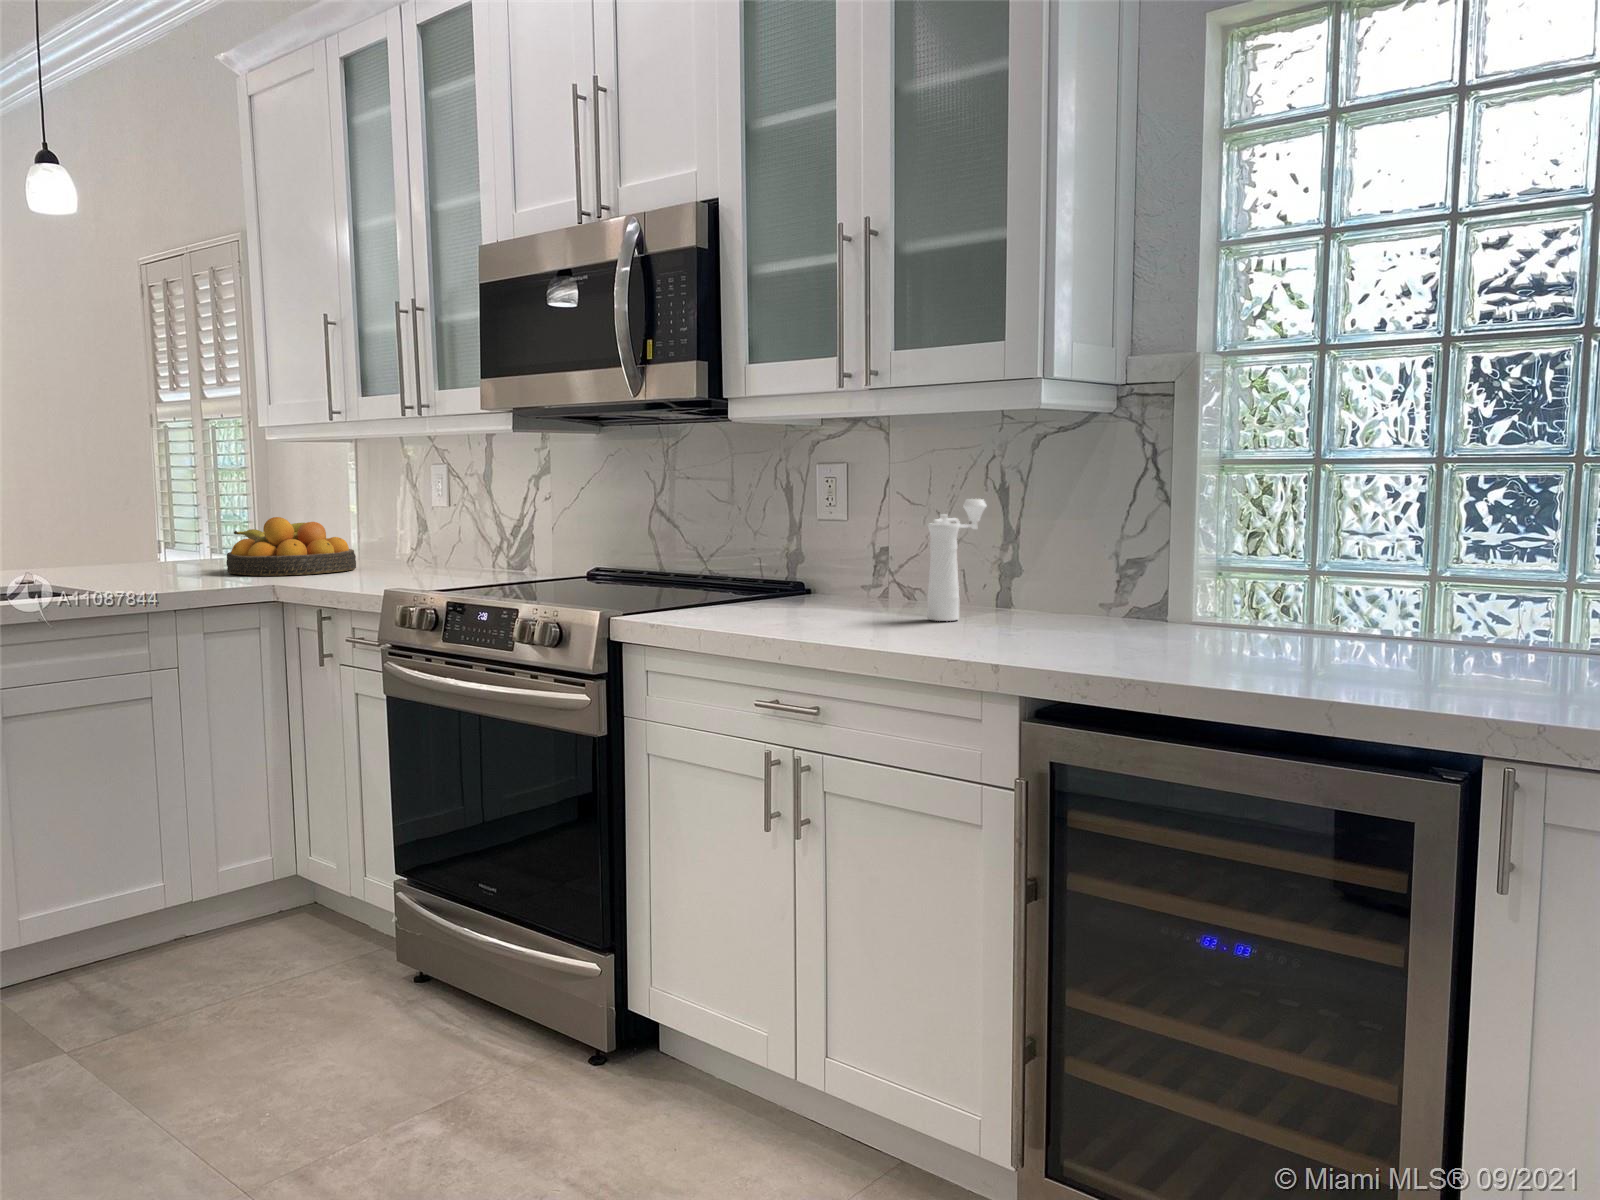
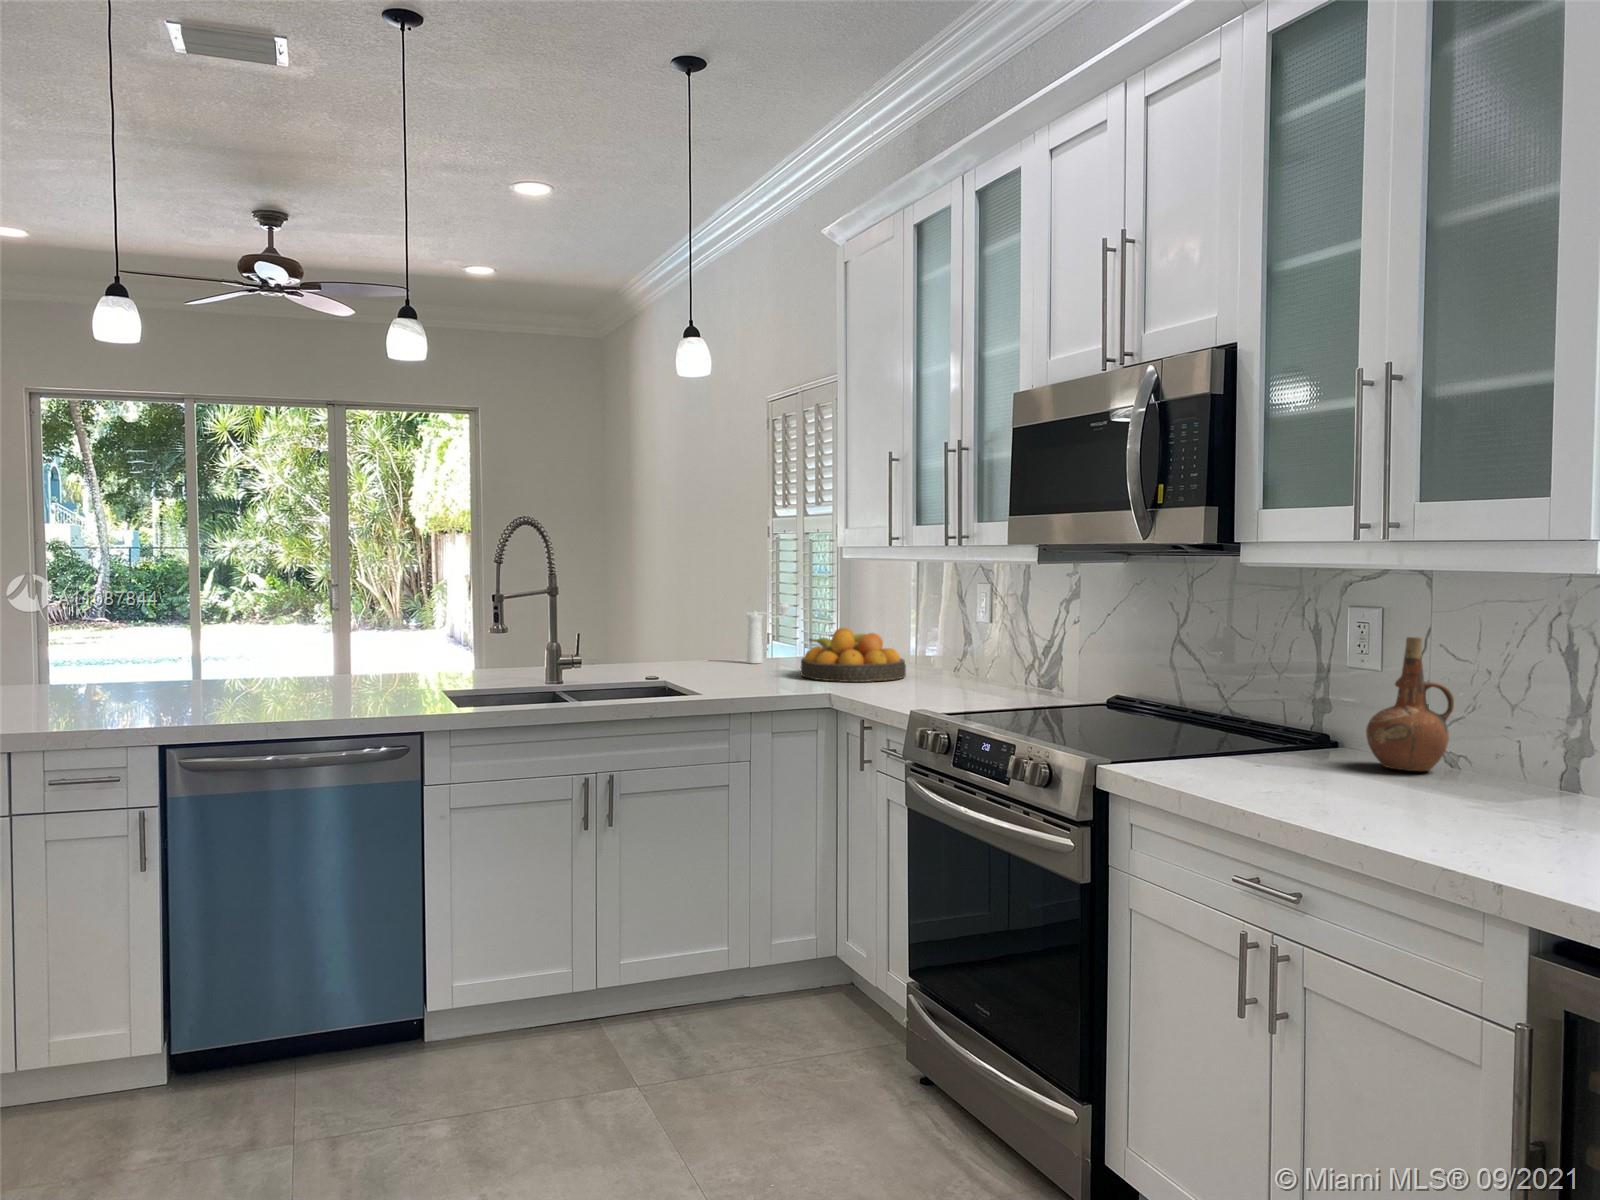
ceramic pitcher: none [841,484,910,603] -> present [1366,637,1454,771]
pepper mill: present [927,499,986,621] -> present [747,603,789,664]

